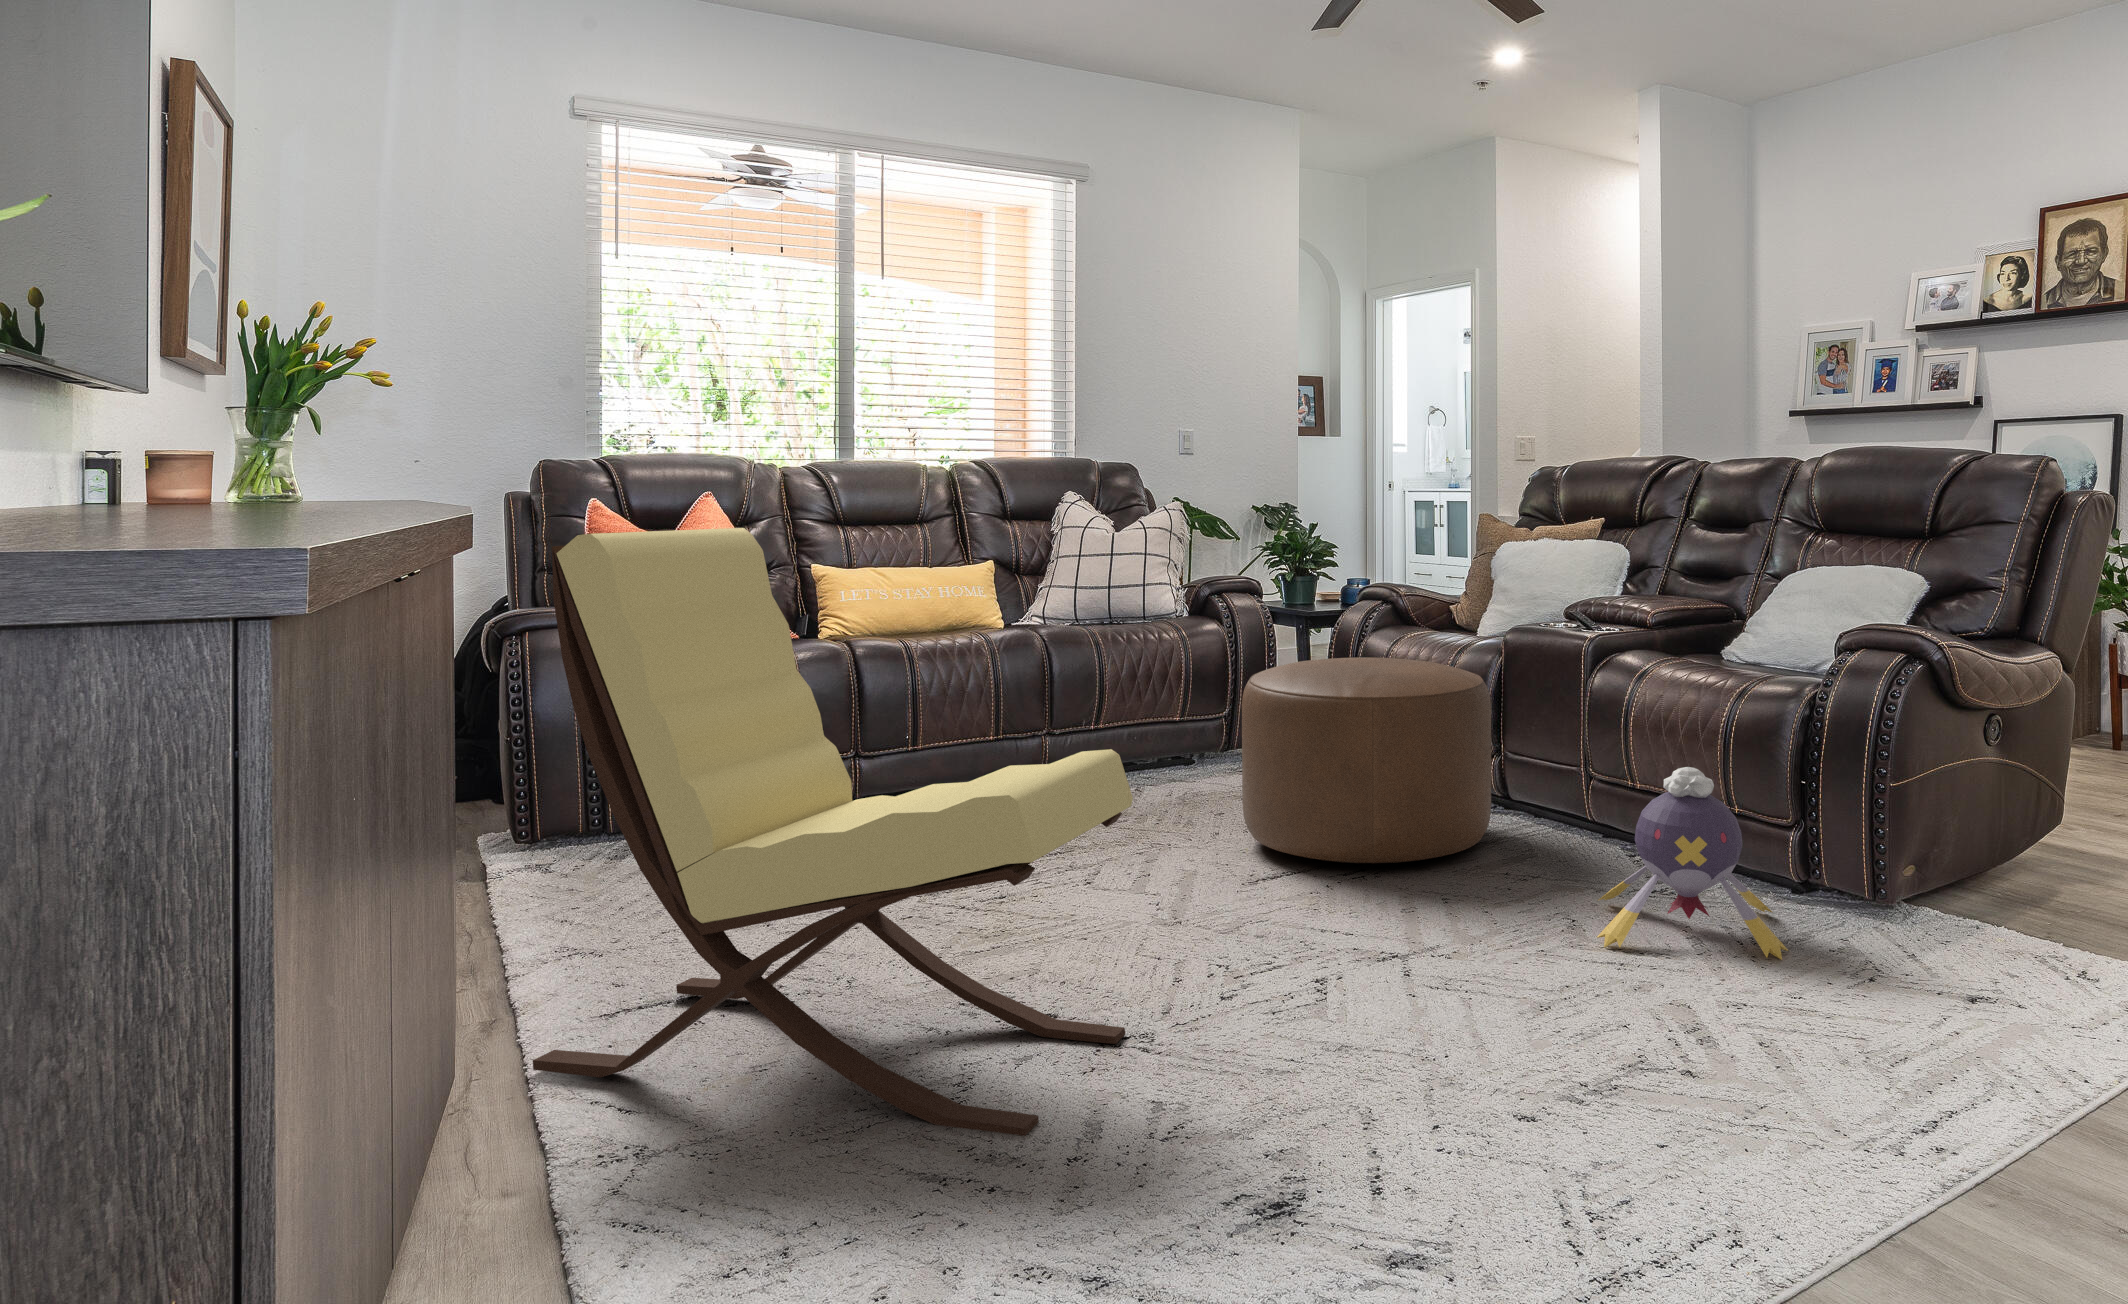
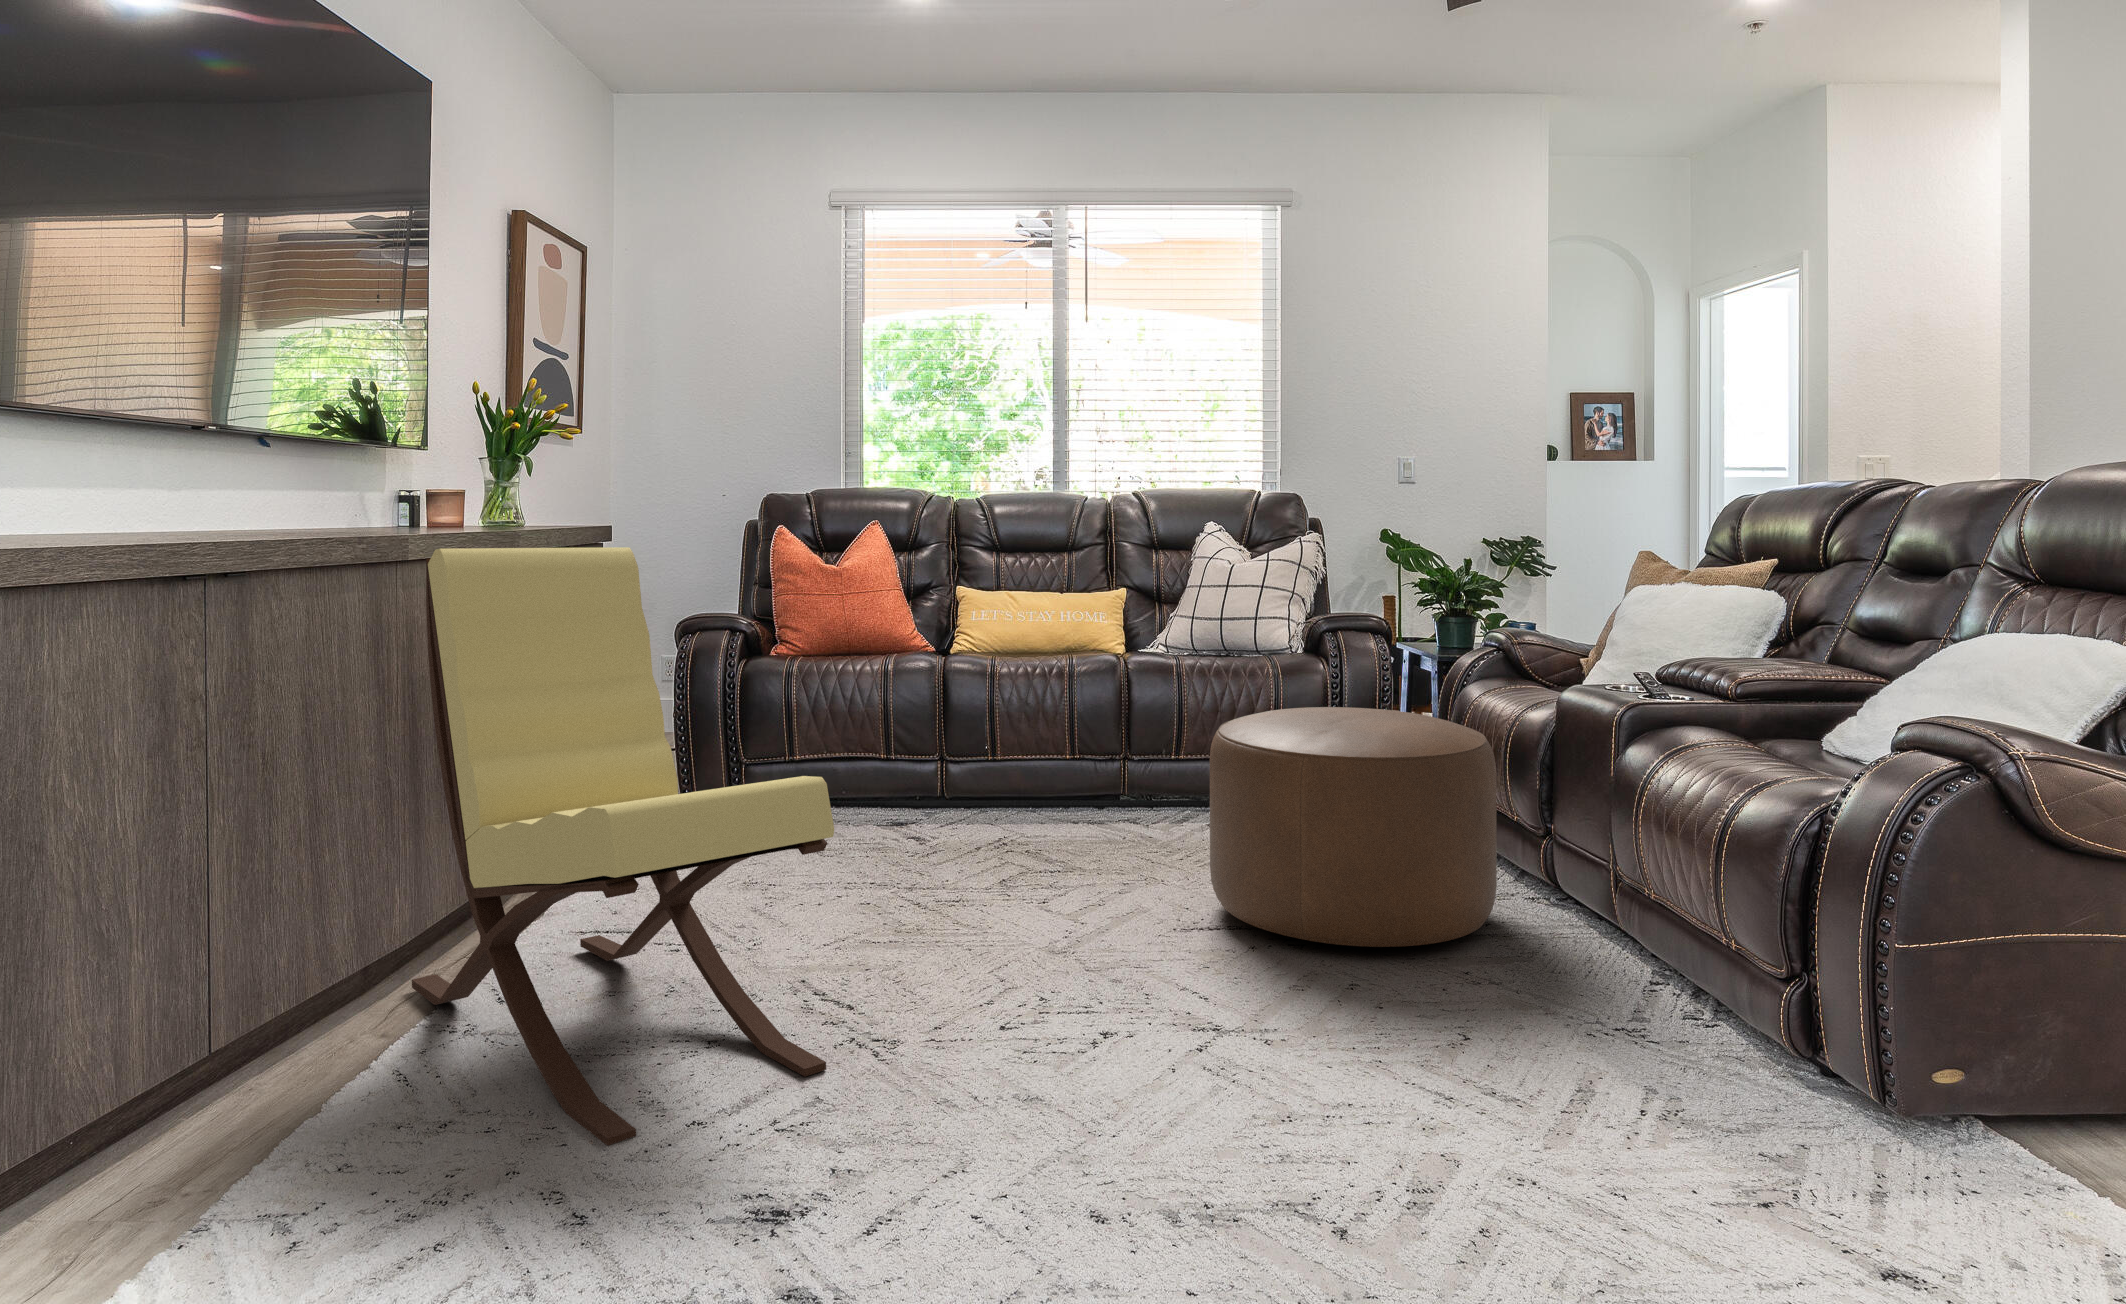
plush toy: present [1597,767,1788,960] -> none [1443,886,1739,1174]

